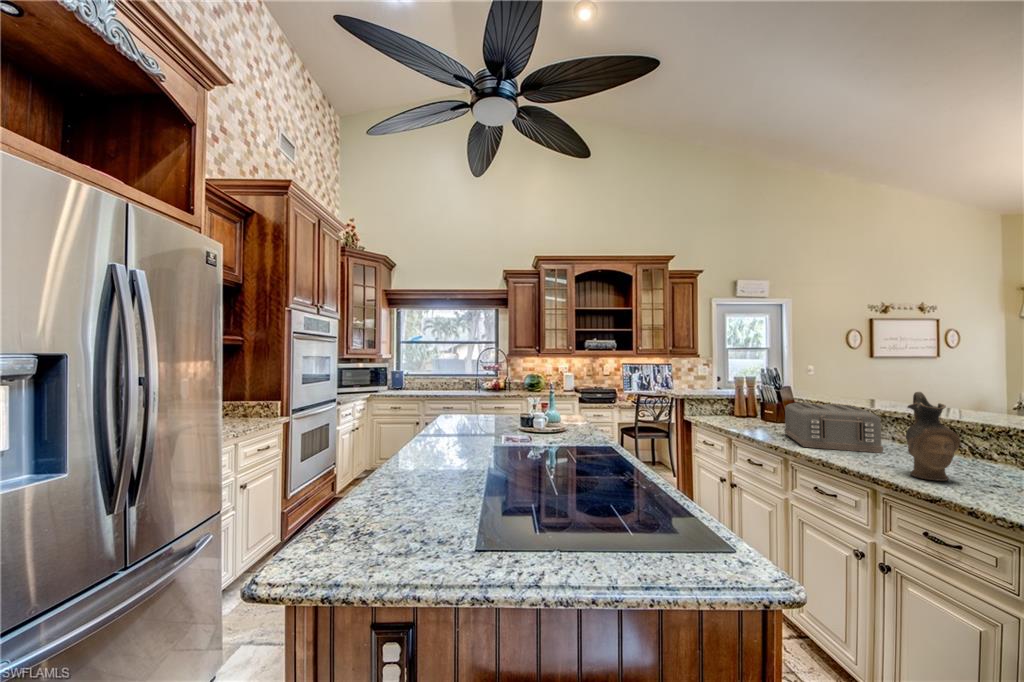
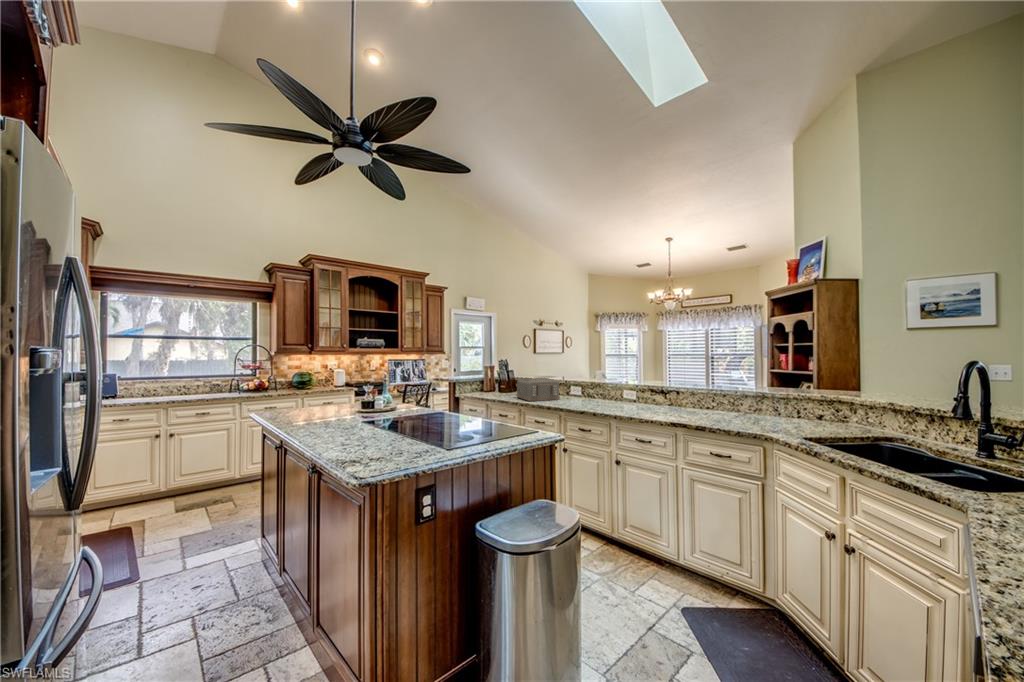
ceramic pitcher: present [906,392,960,481] -> none [571,367,588,406]

